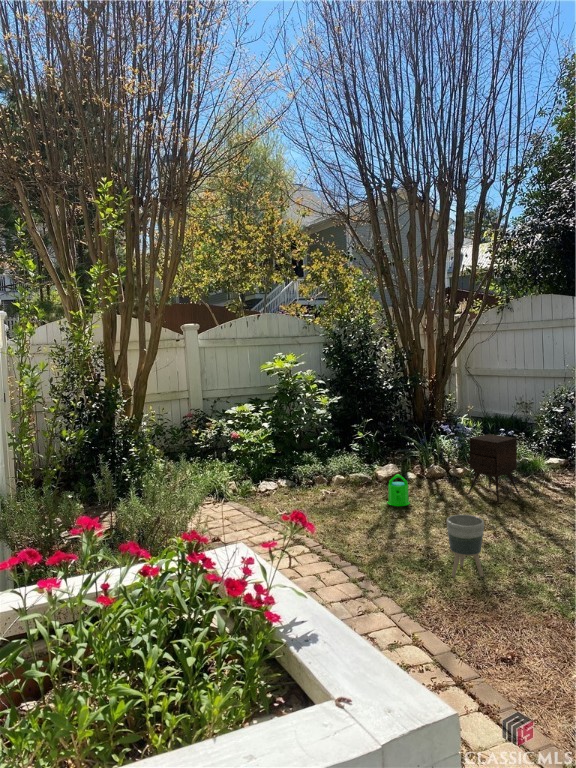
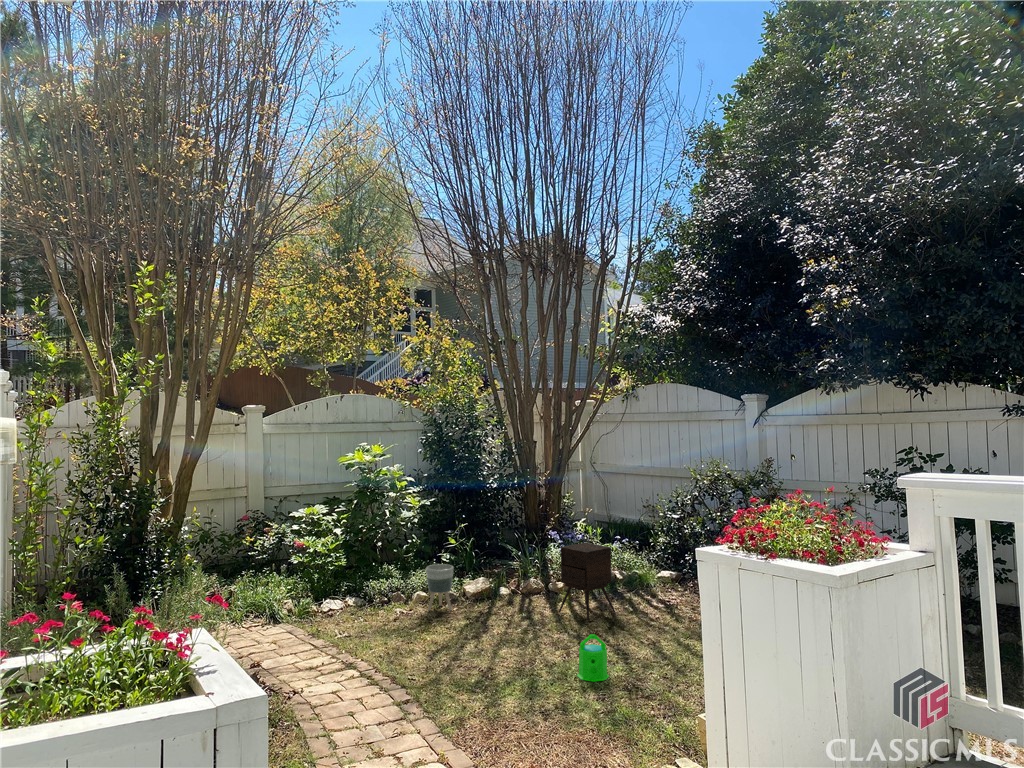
watering can: present [387,474,410,506] -> present [577,634,609,682]
planter: present [447,515,484,577] -> present [426,564,453,611]

